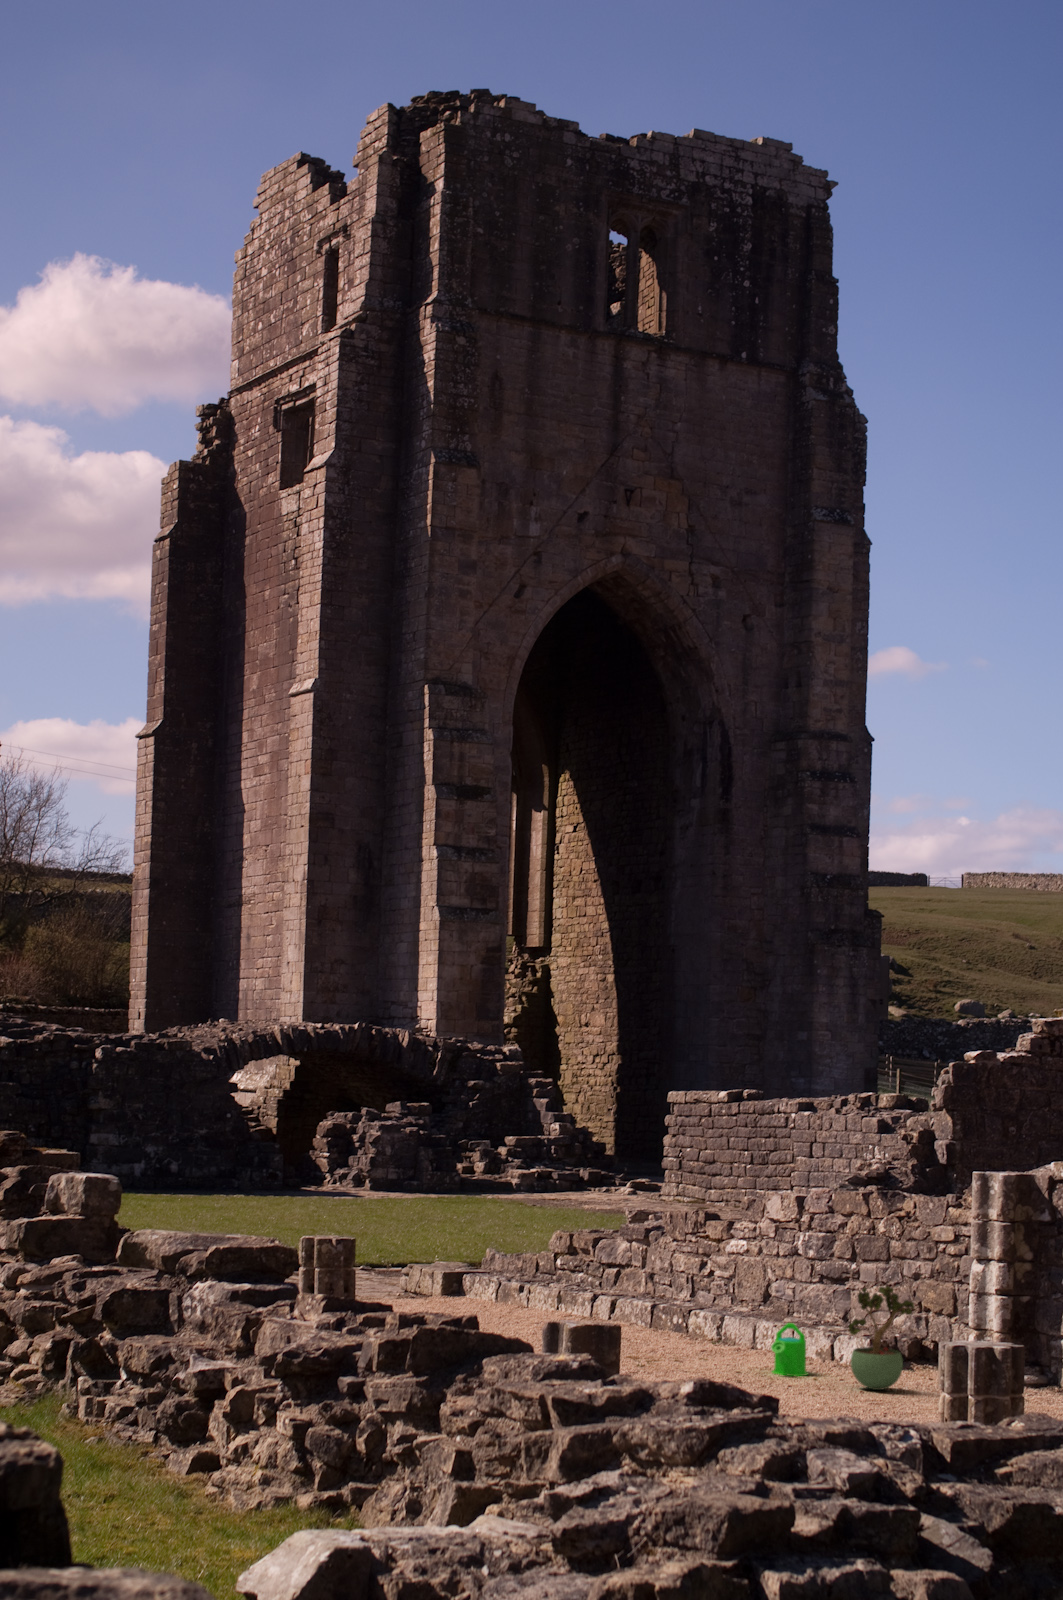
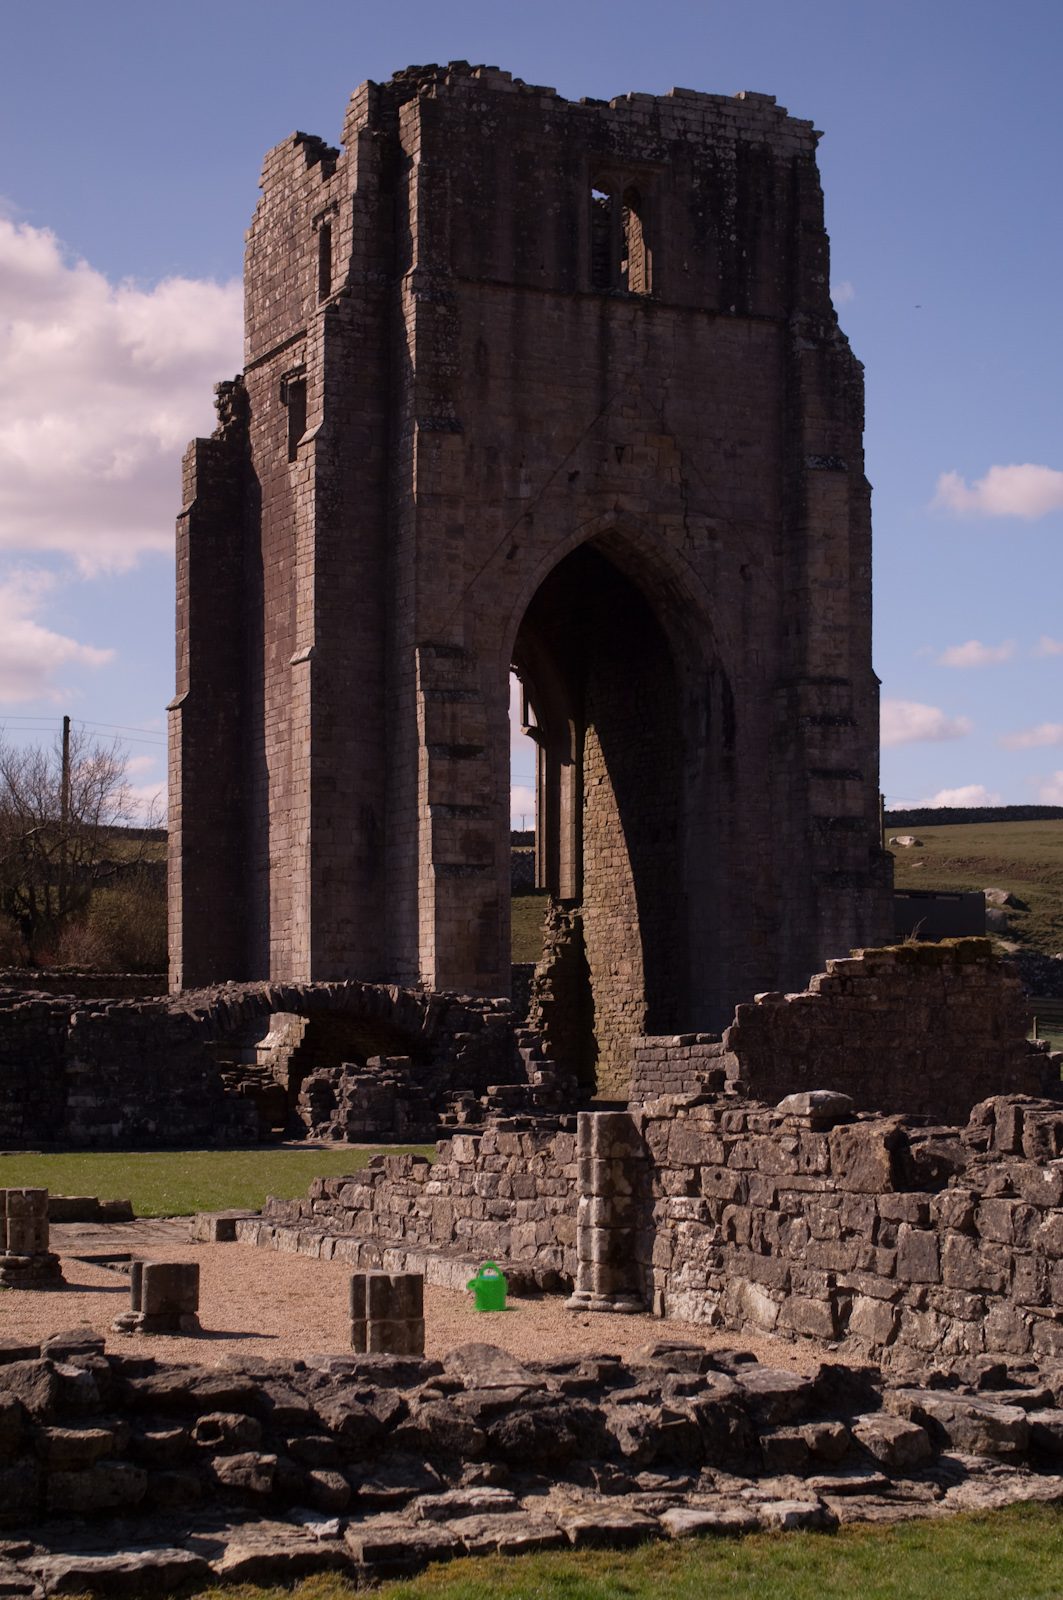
potted plant: present [848,1285,914,1390] -> none [519,1225,582,1323]

